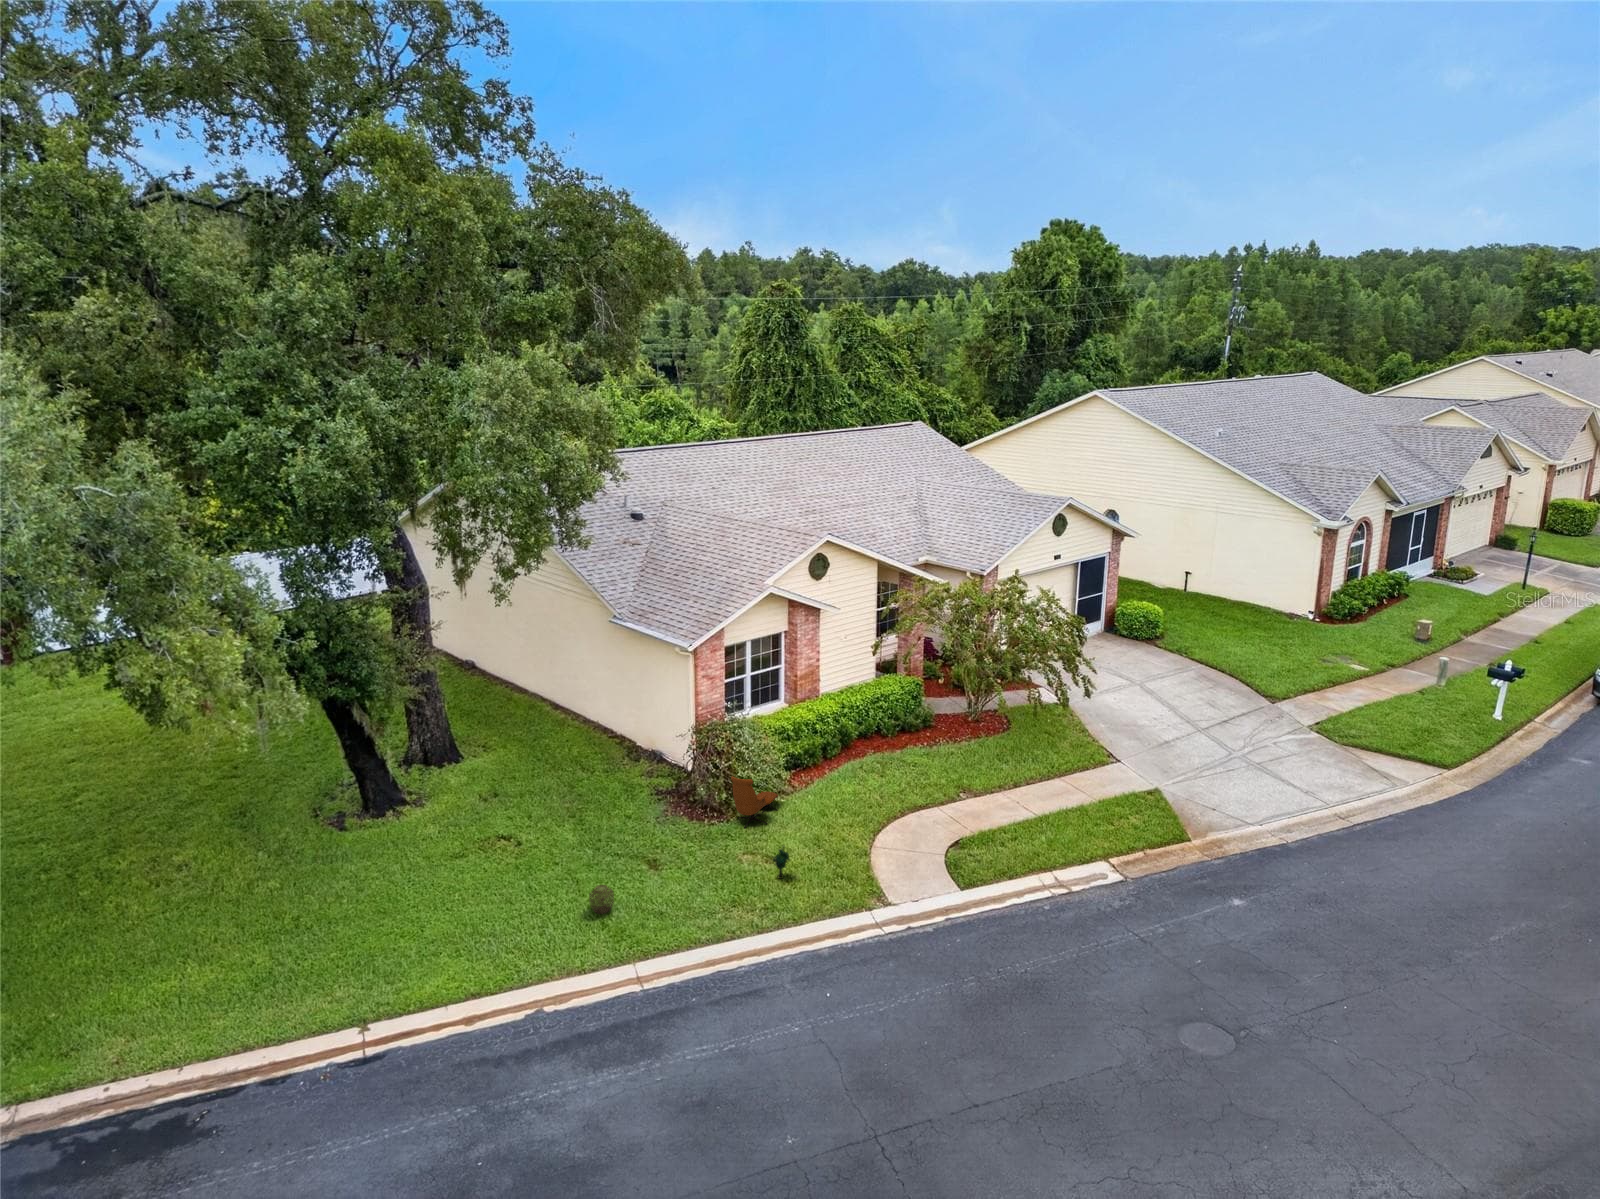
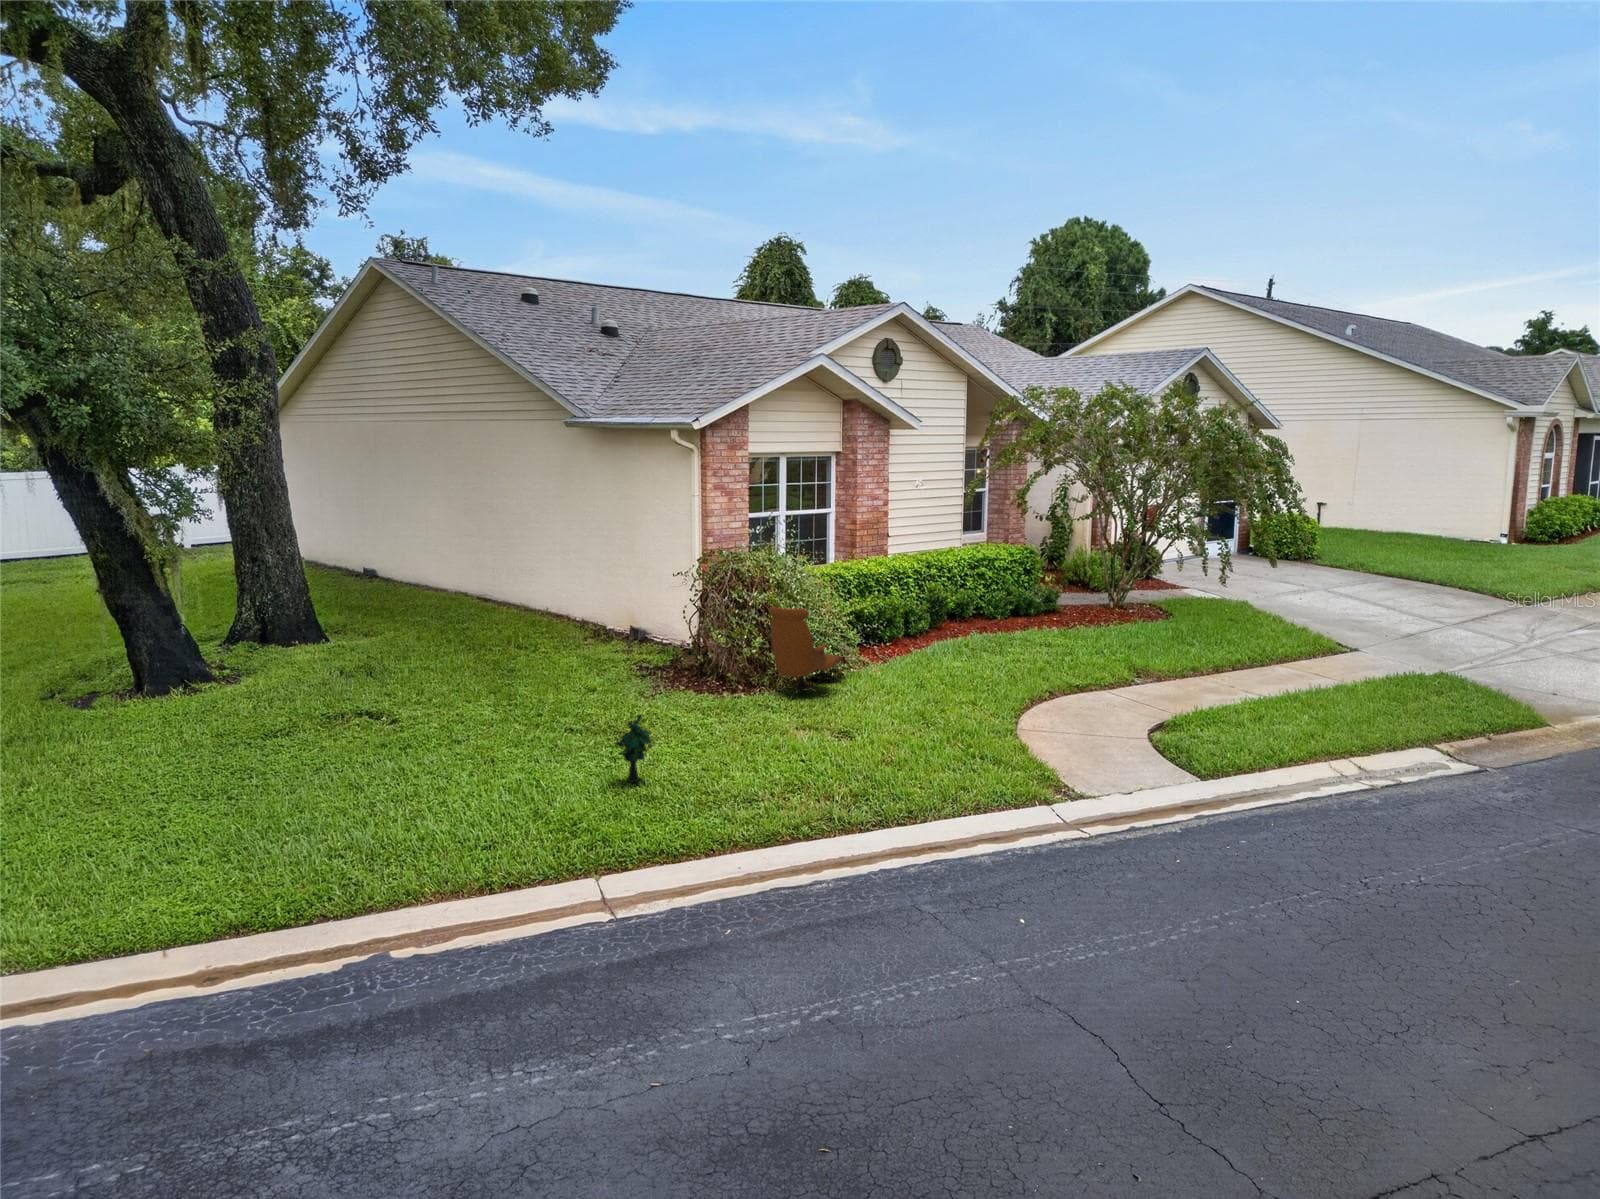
decorative plant: present [773,846,789,879] -> present [615,715,652,782]
woven basket: present [589,885,614,914] -> none [509,744,558,799]

